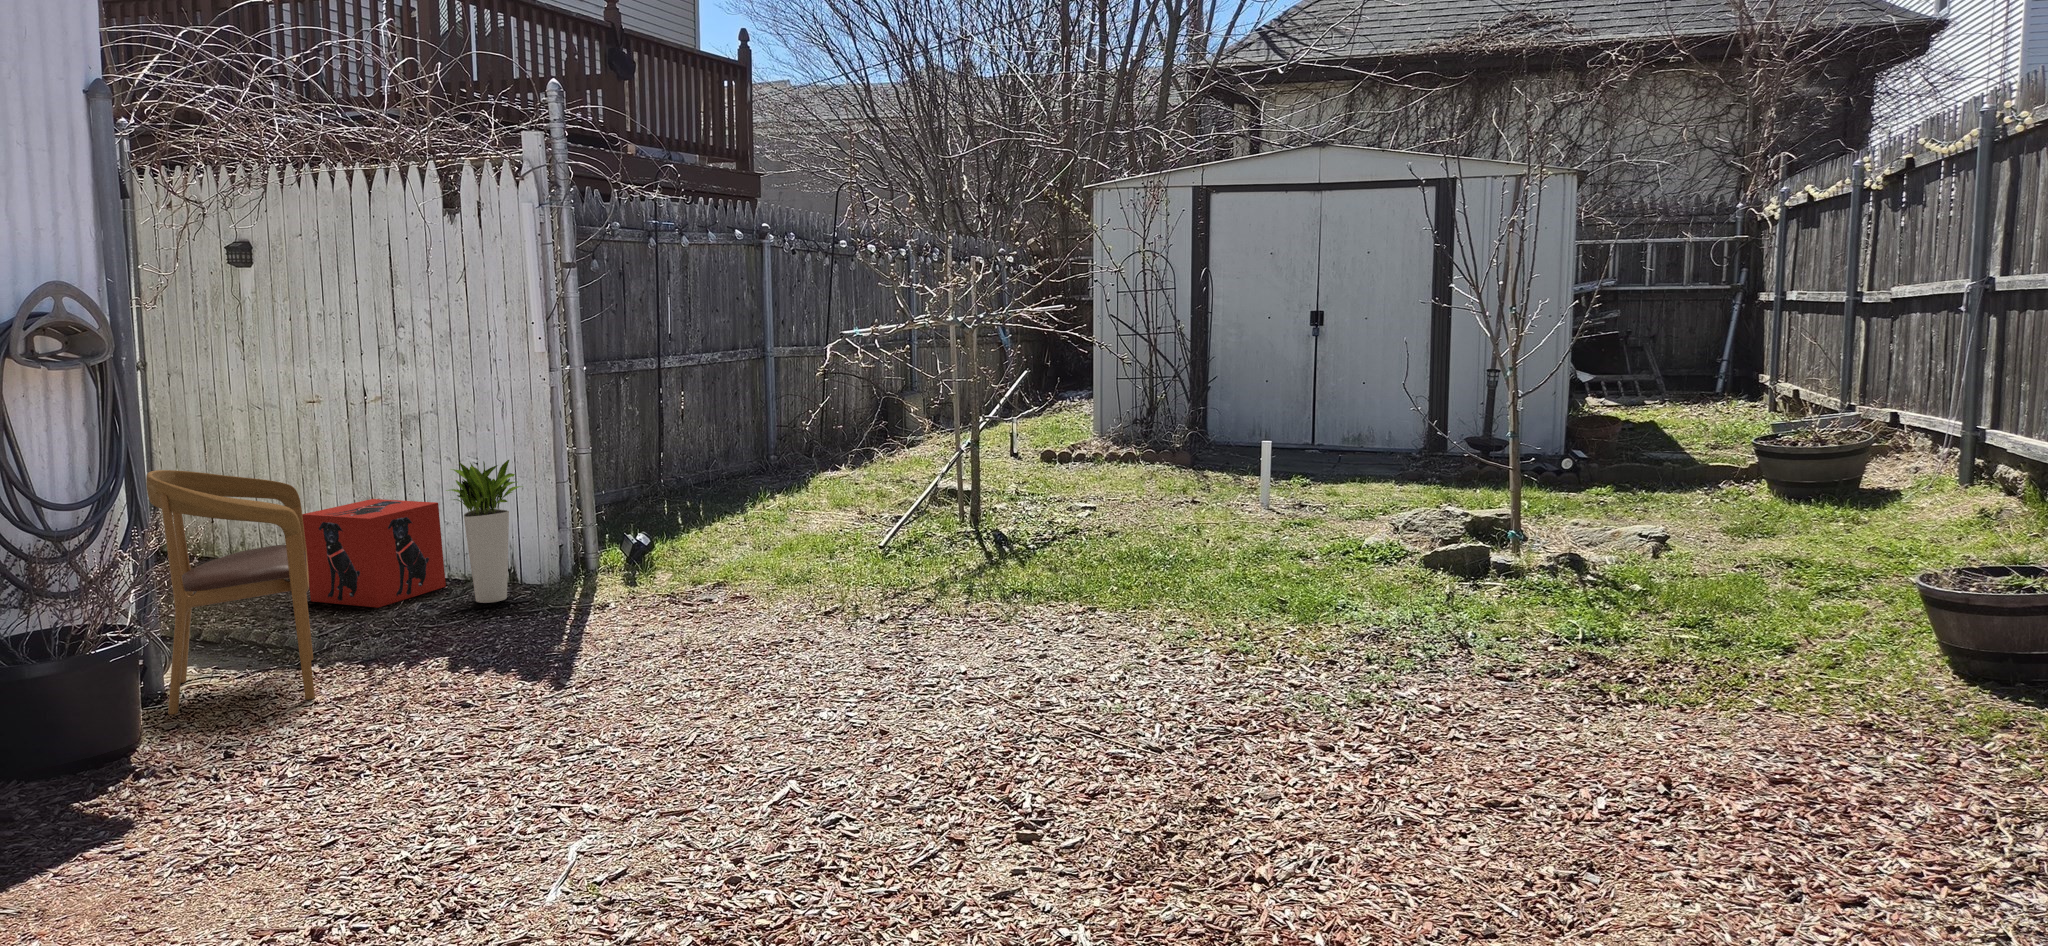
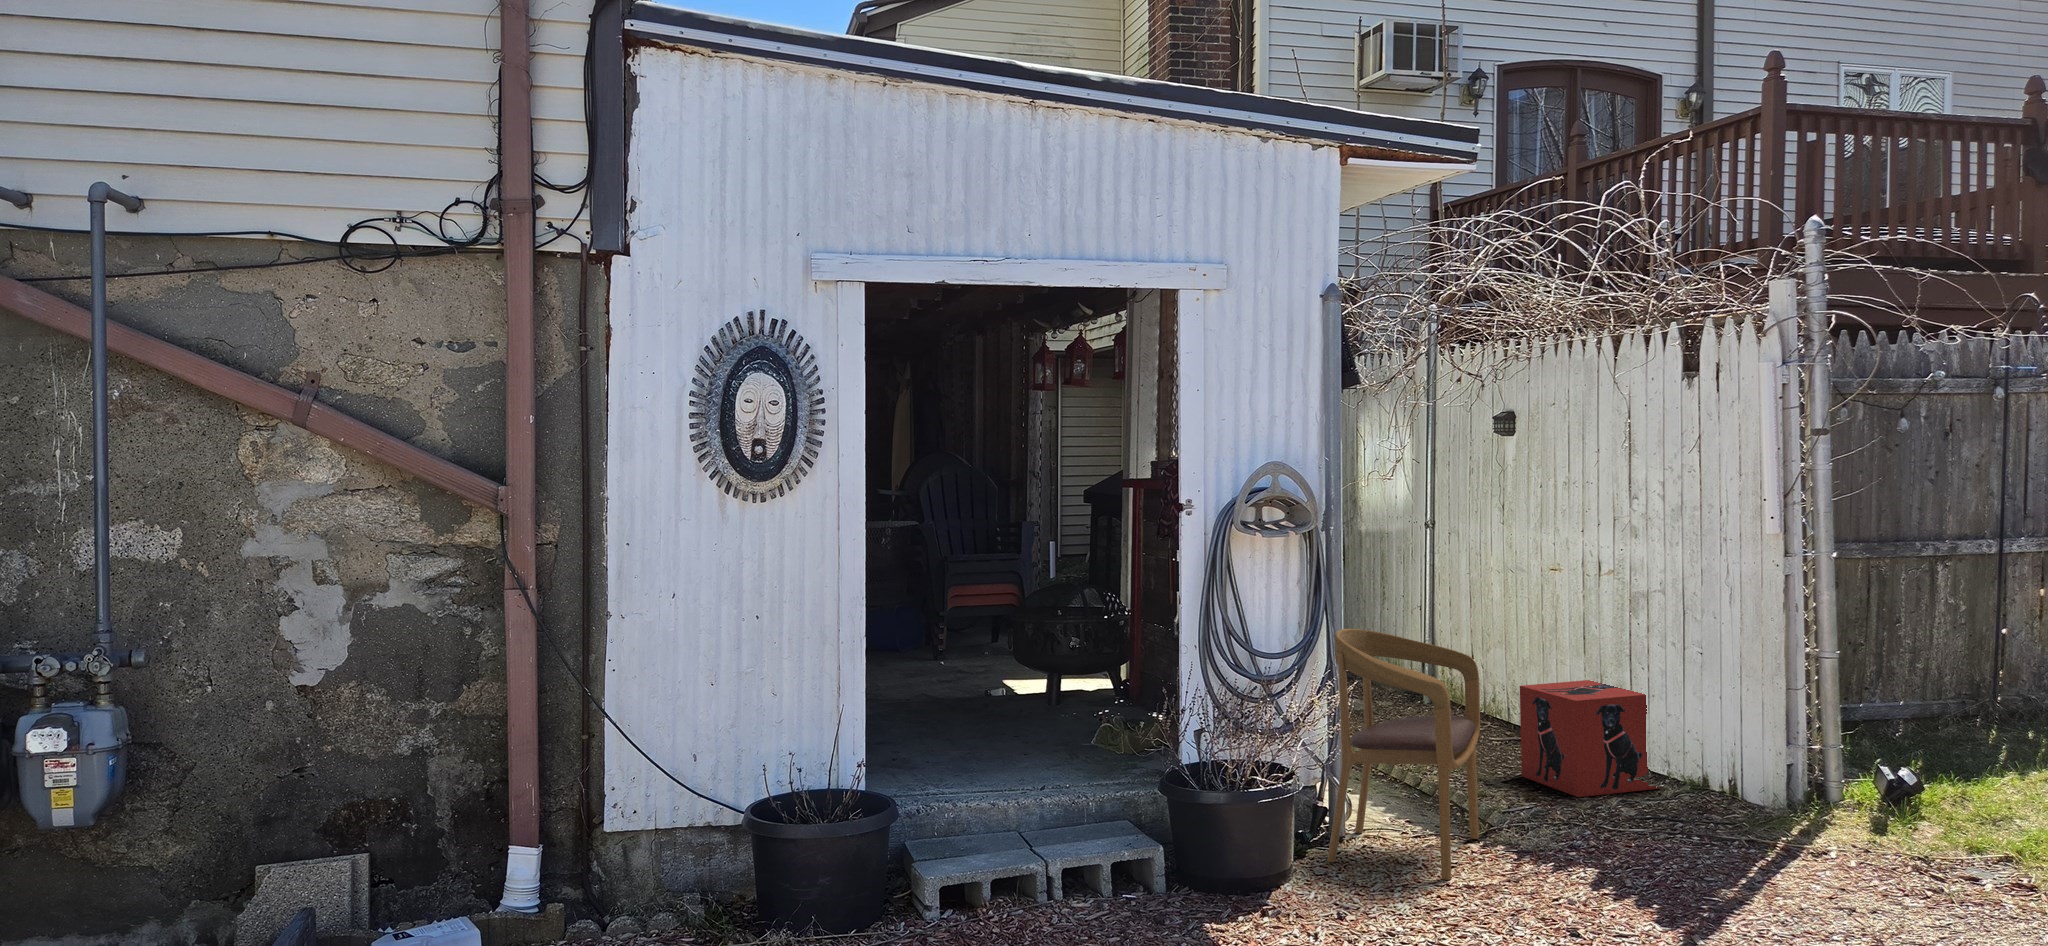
planter: present [446,460,522,603] -> none [1654,652,1746,818]

